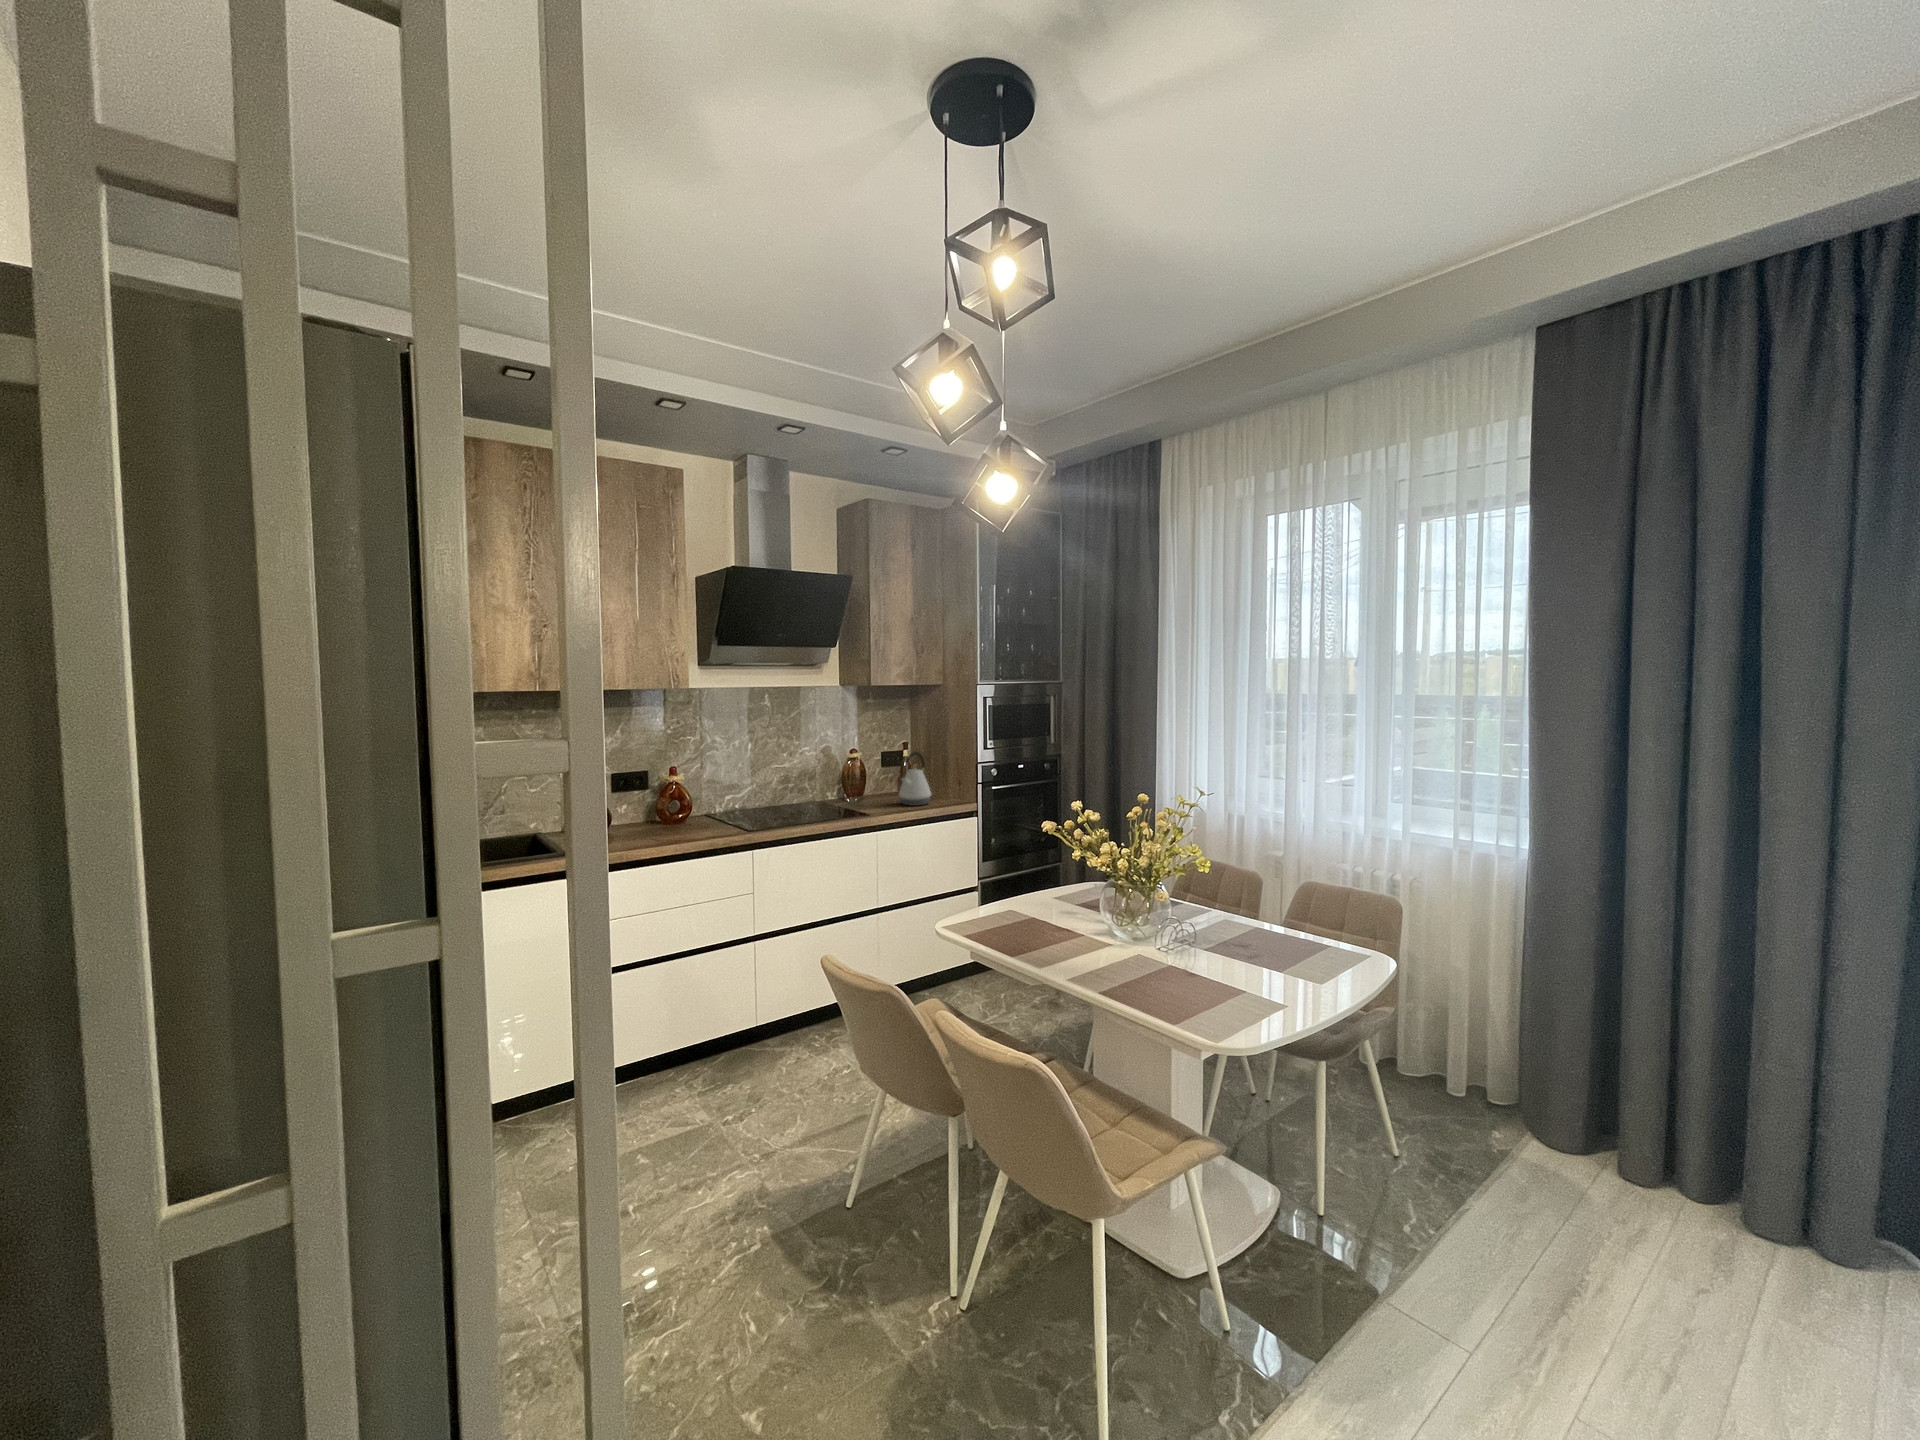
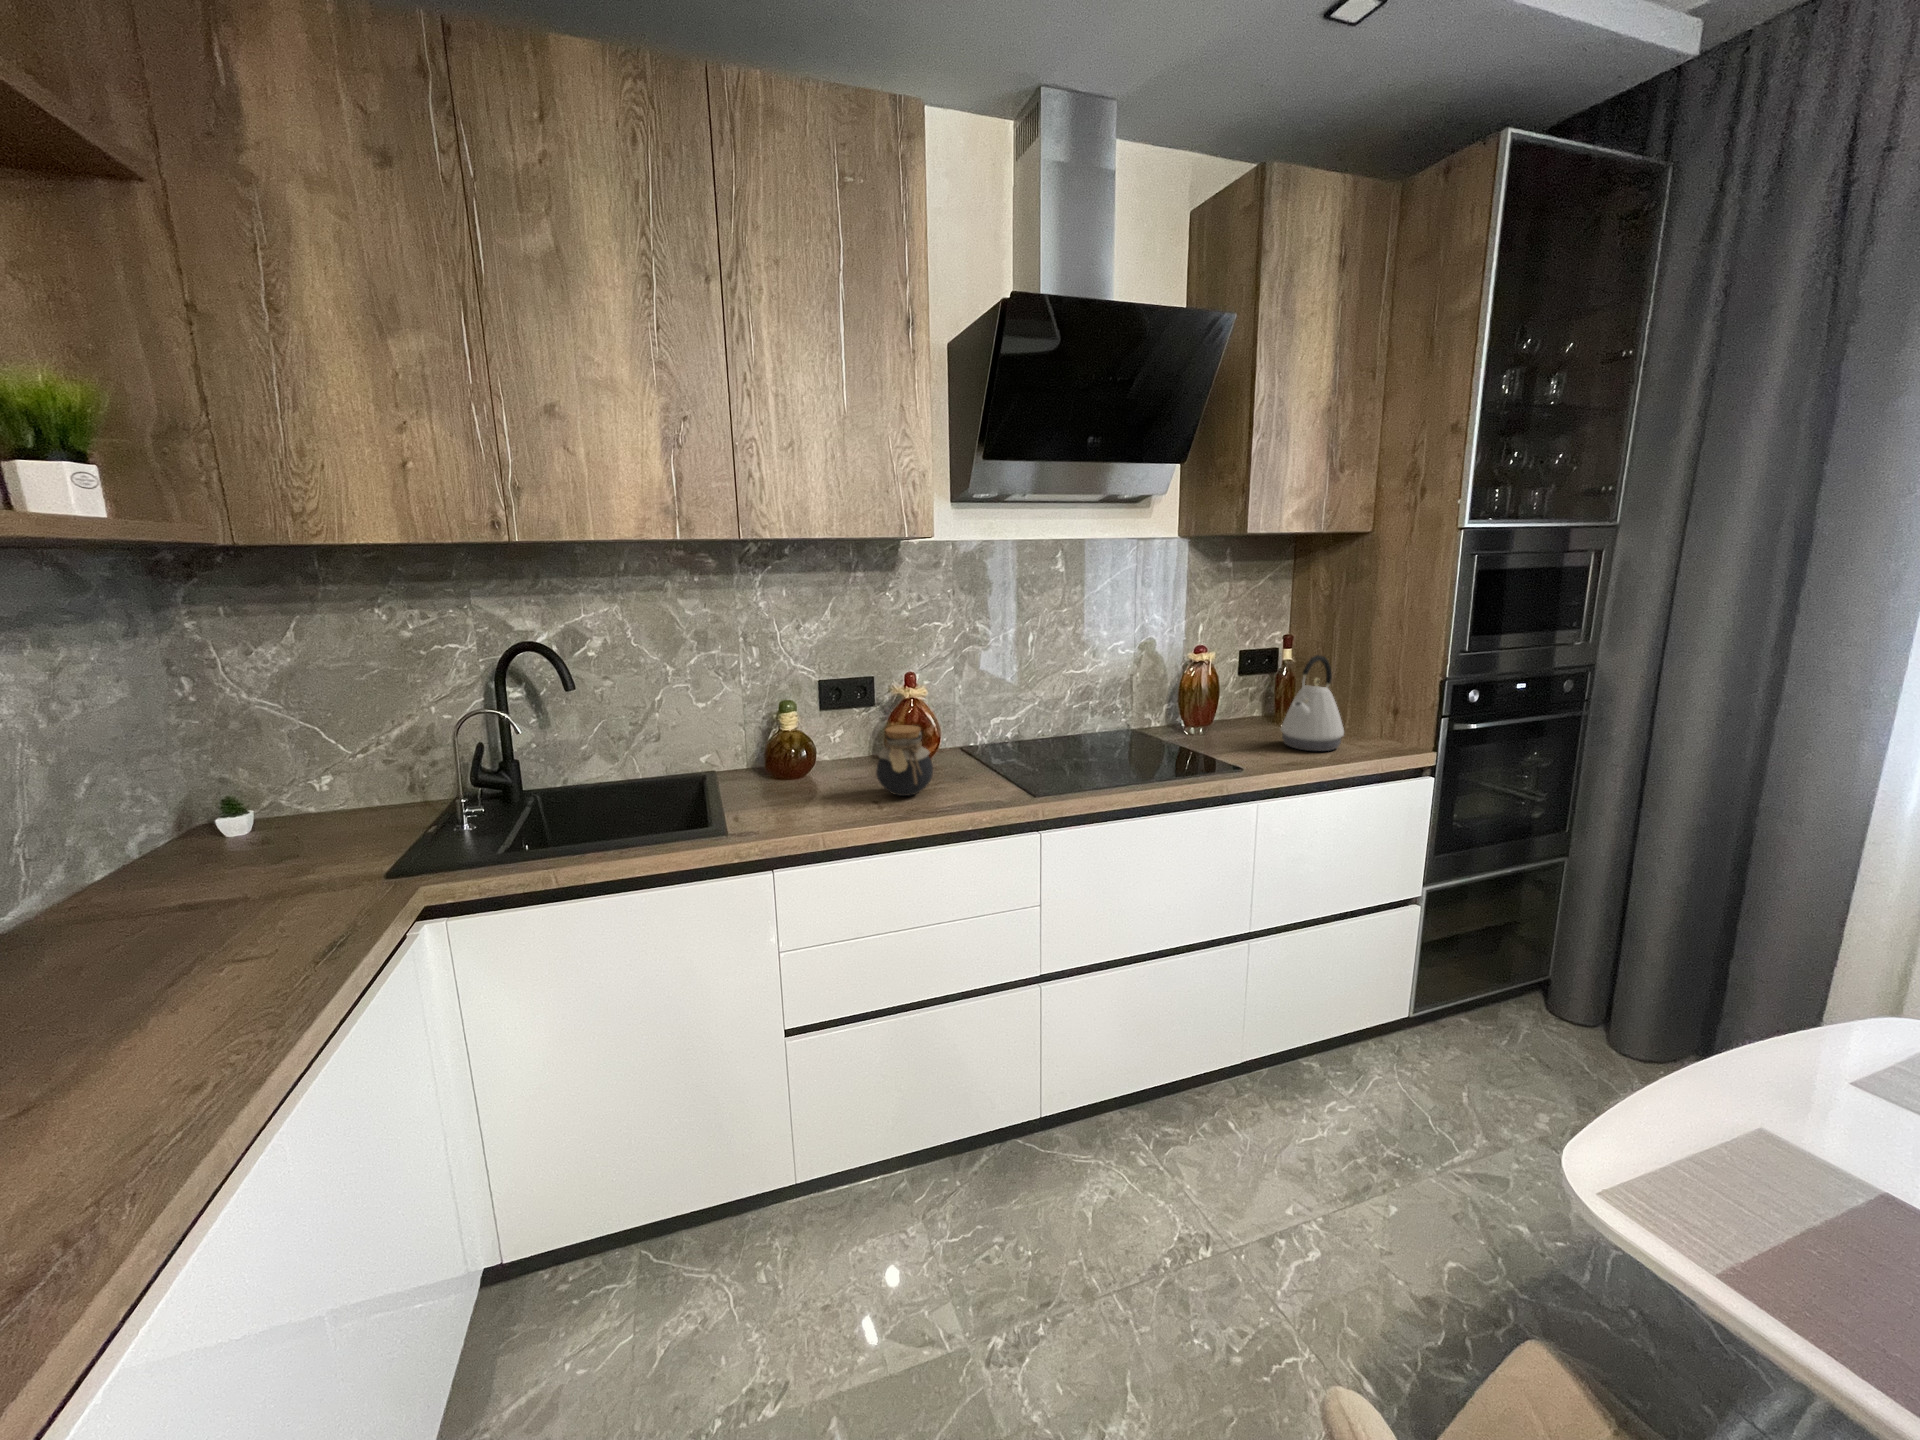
jar: none [655,795,690,836] -> present [876,725,933,796]

